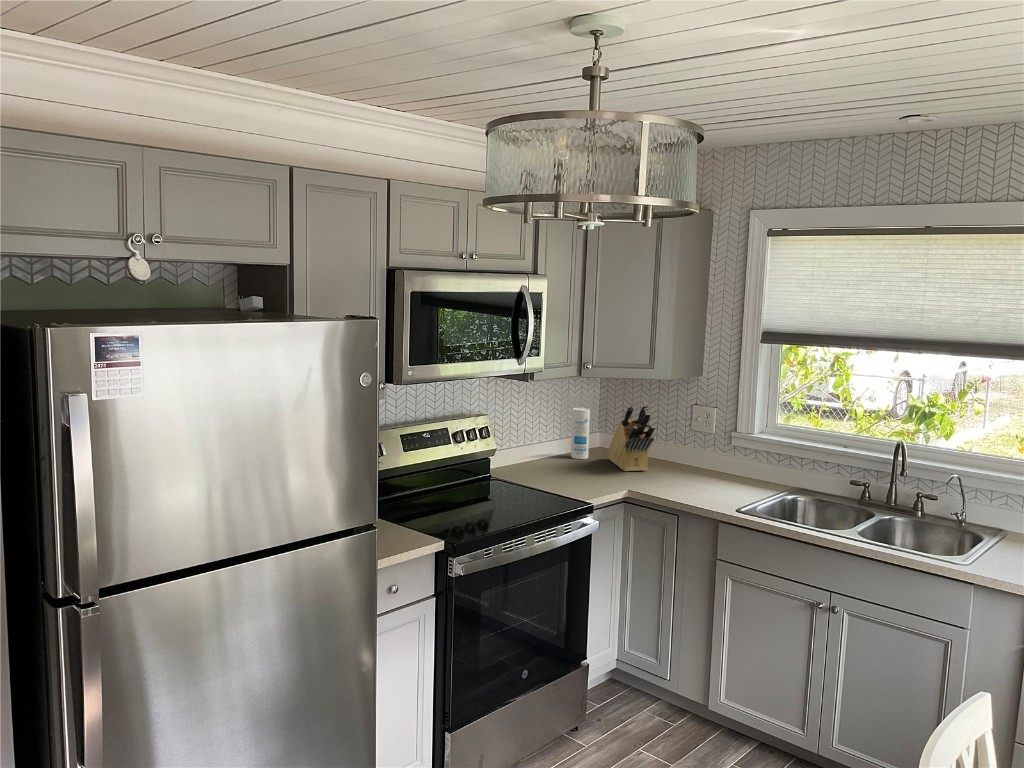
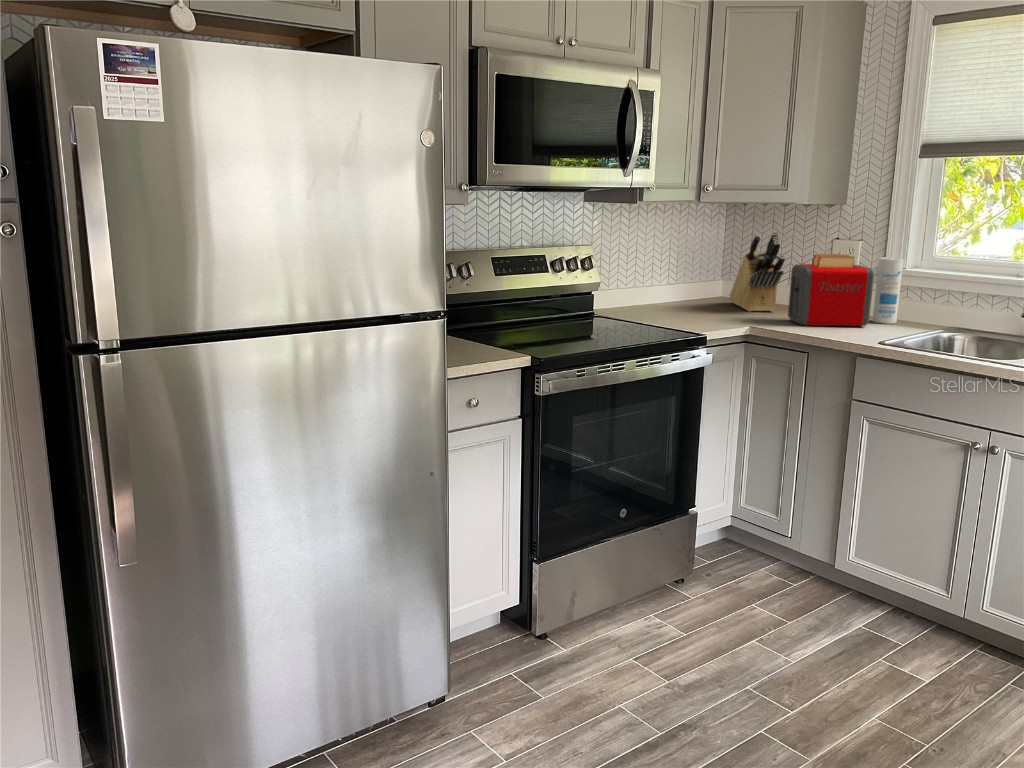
canister: present [571,407,590,459] -> present [872,257,903,324]
toaster: none [660,427,730,490] -> present [788,254,874,326]

